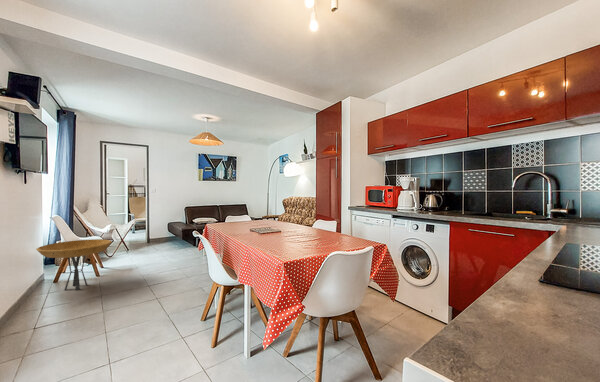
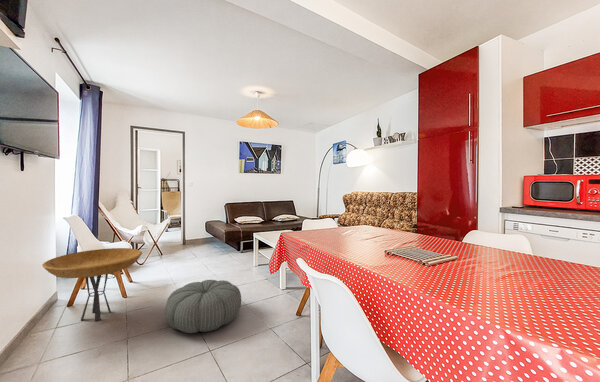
pouf: none [129,260,187,292] -> present [165,280,241,333]

